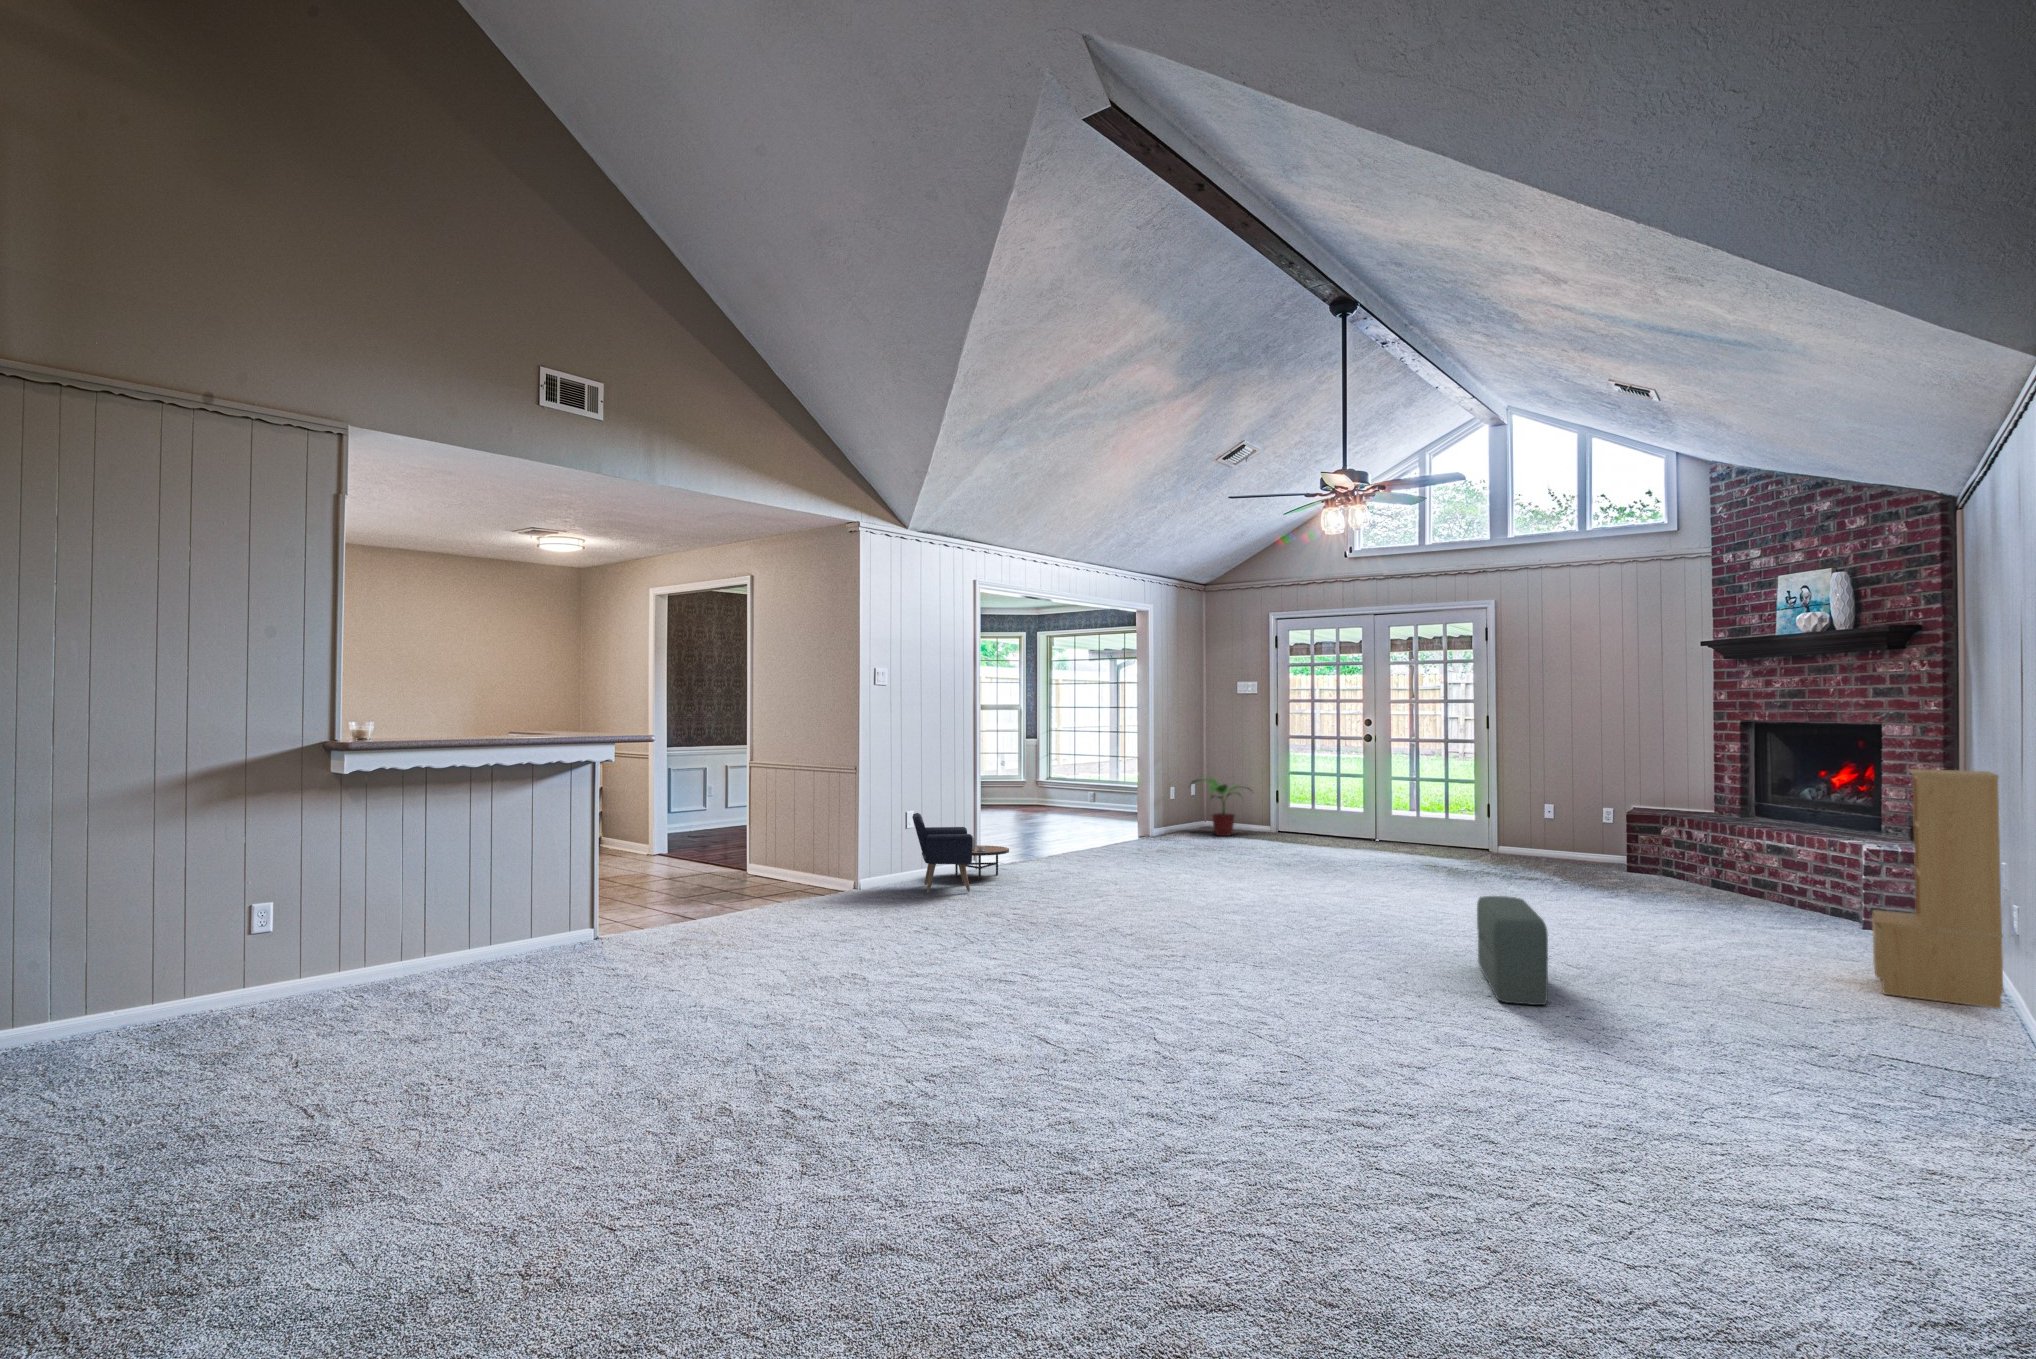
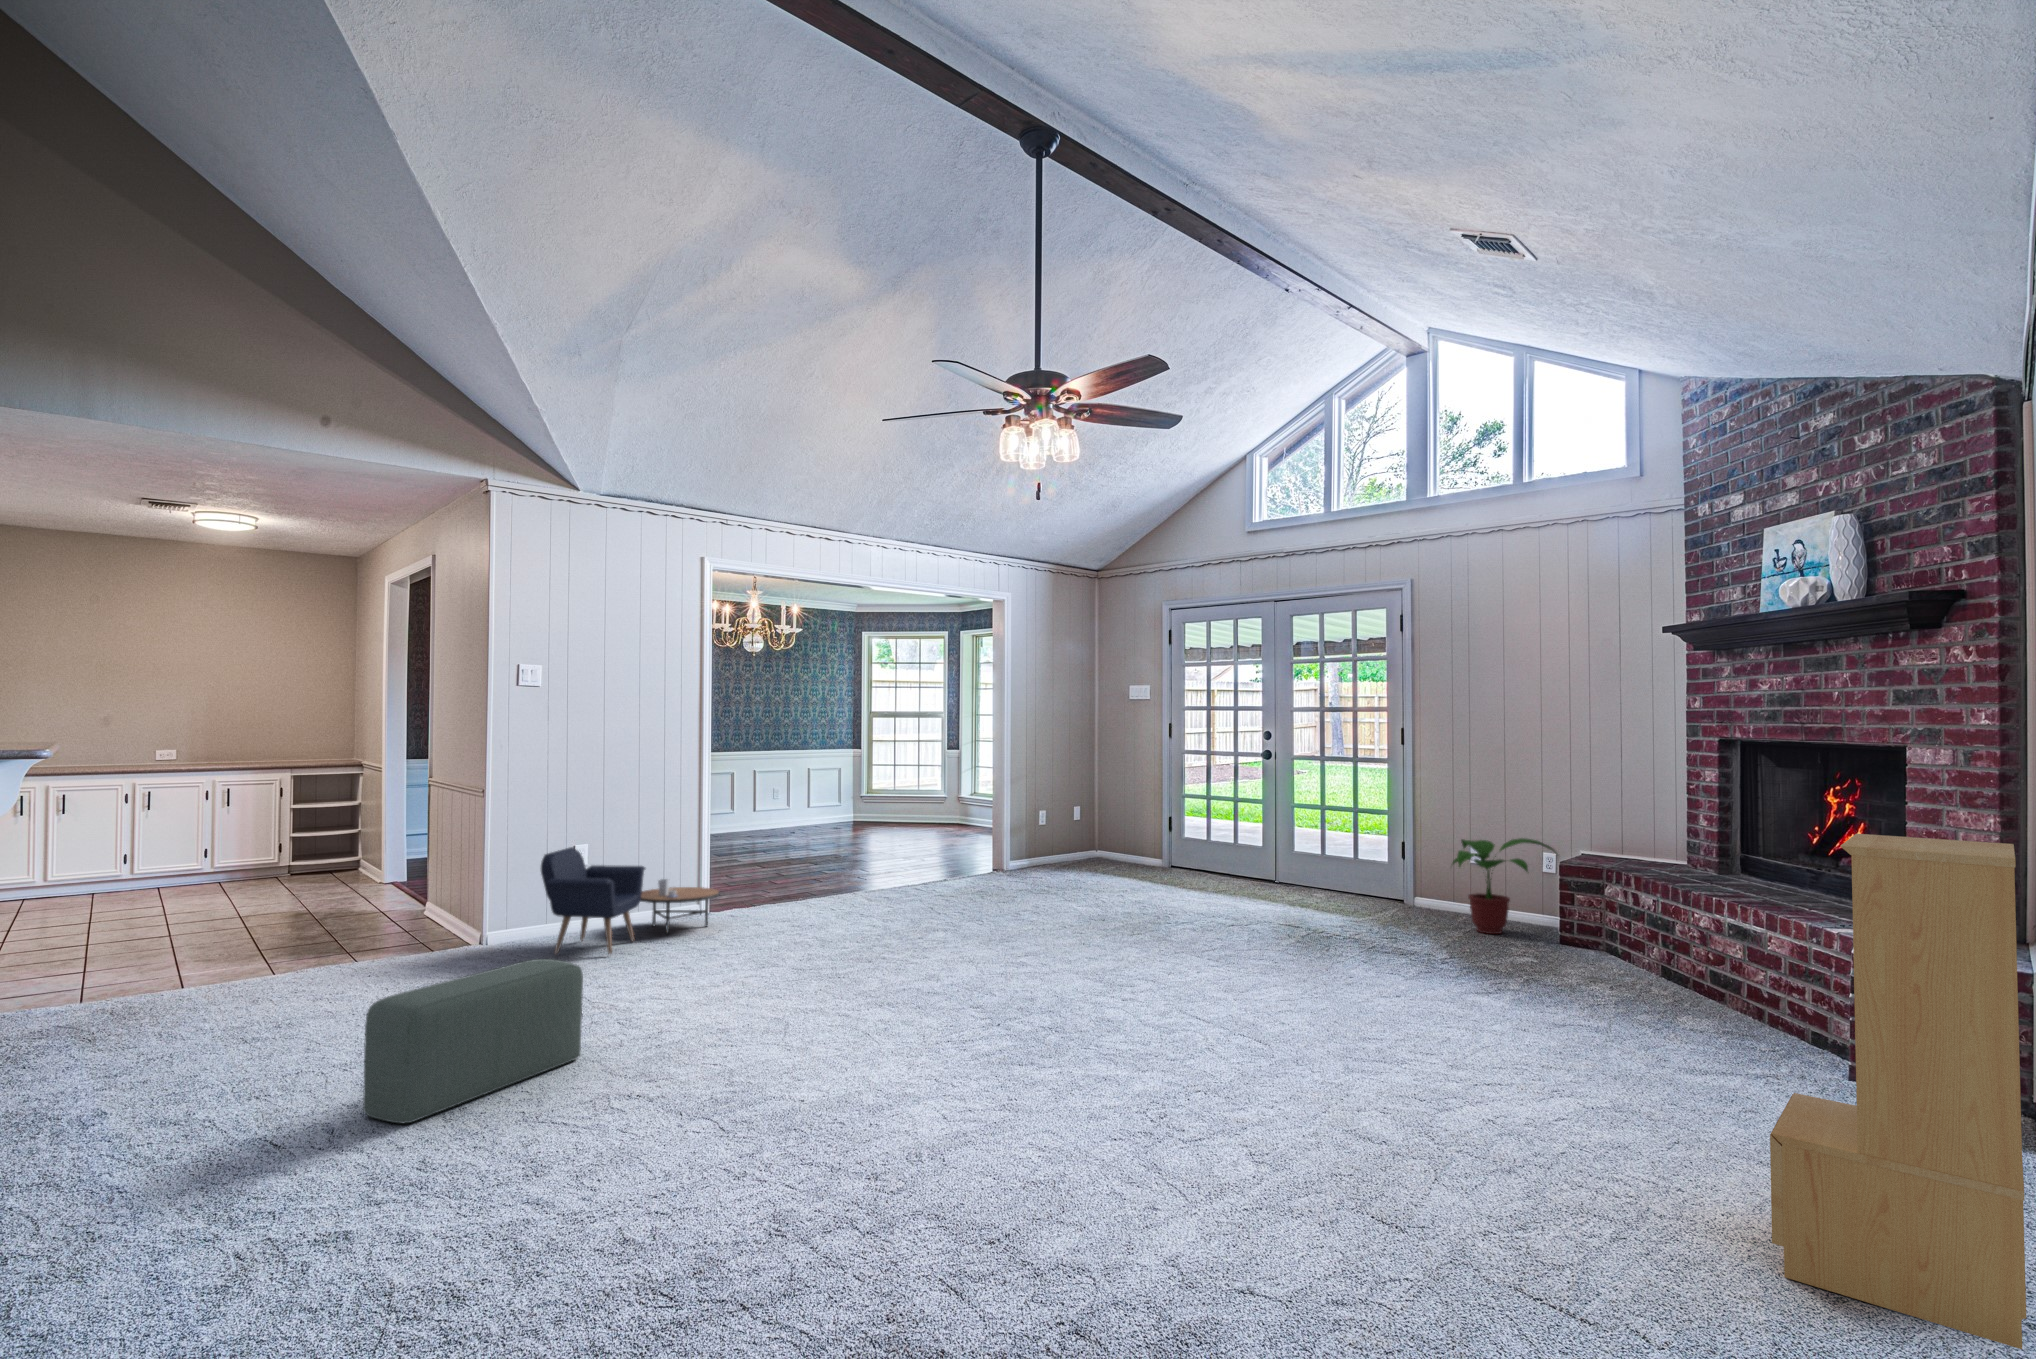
potted plant: present [1190,779,1250,836] -> present [1453,838,1557,934]
pouf: present [1477,896,1548,1005] -> present [363,959,583,1124]

